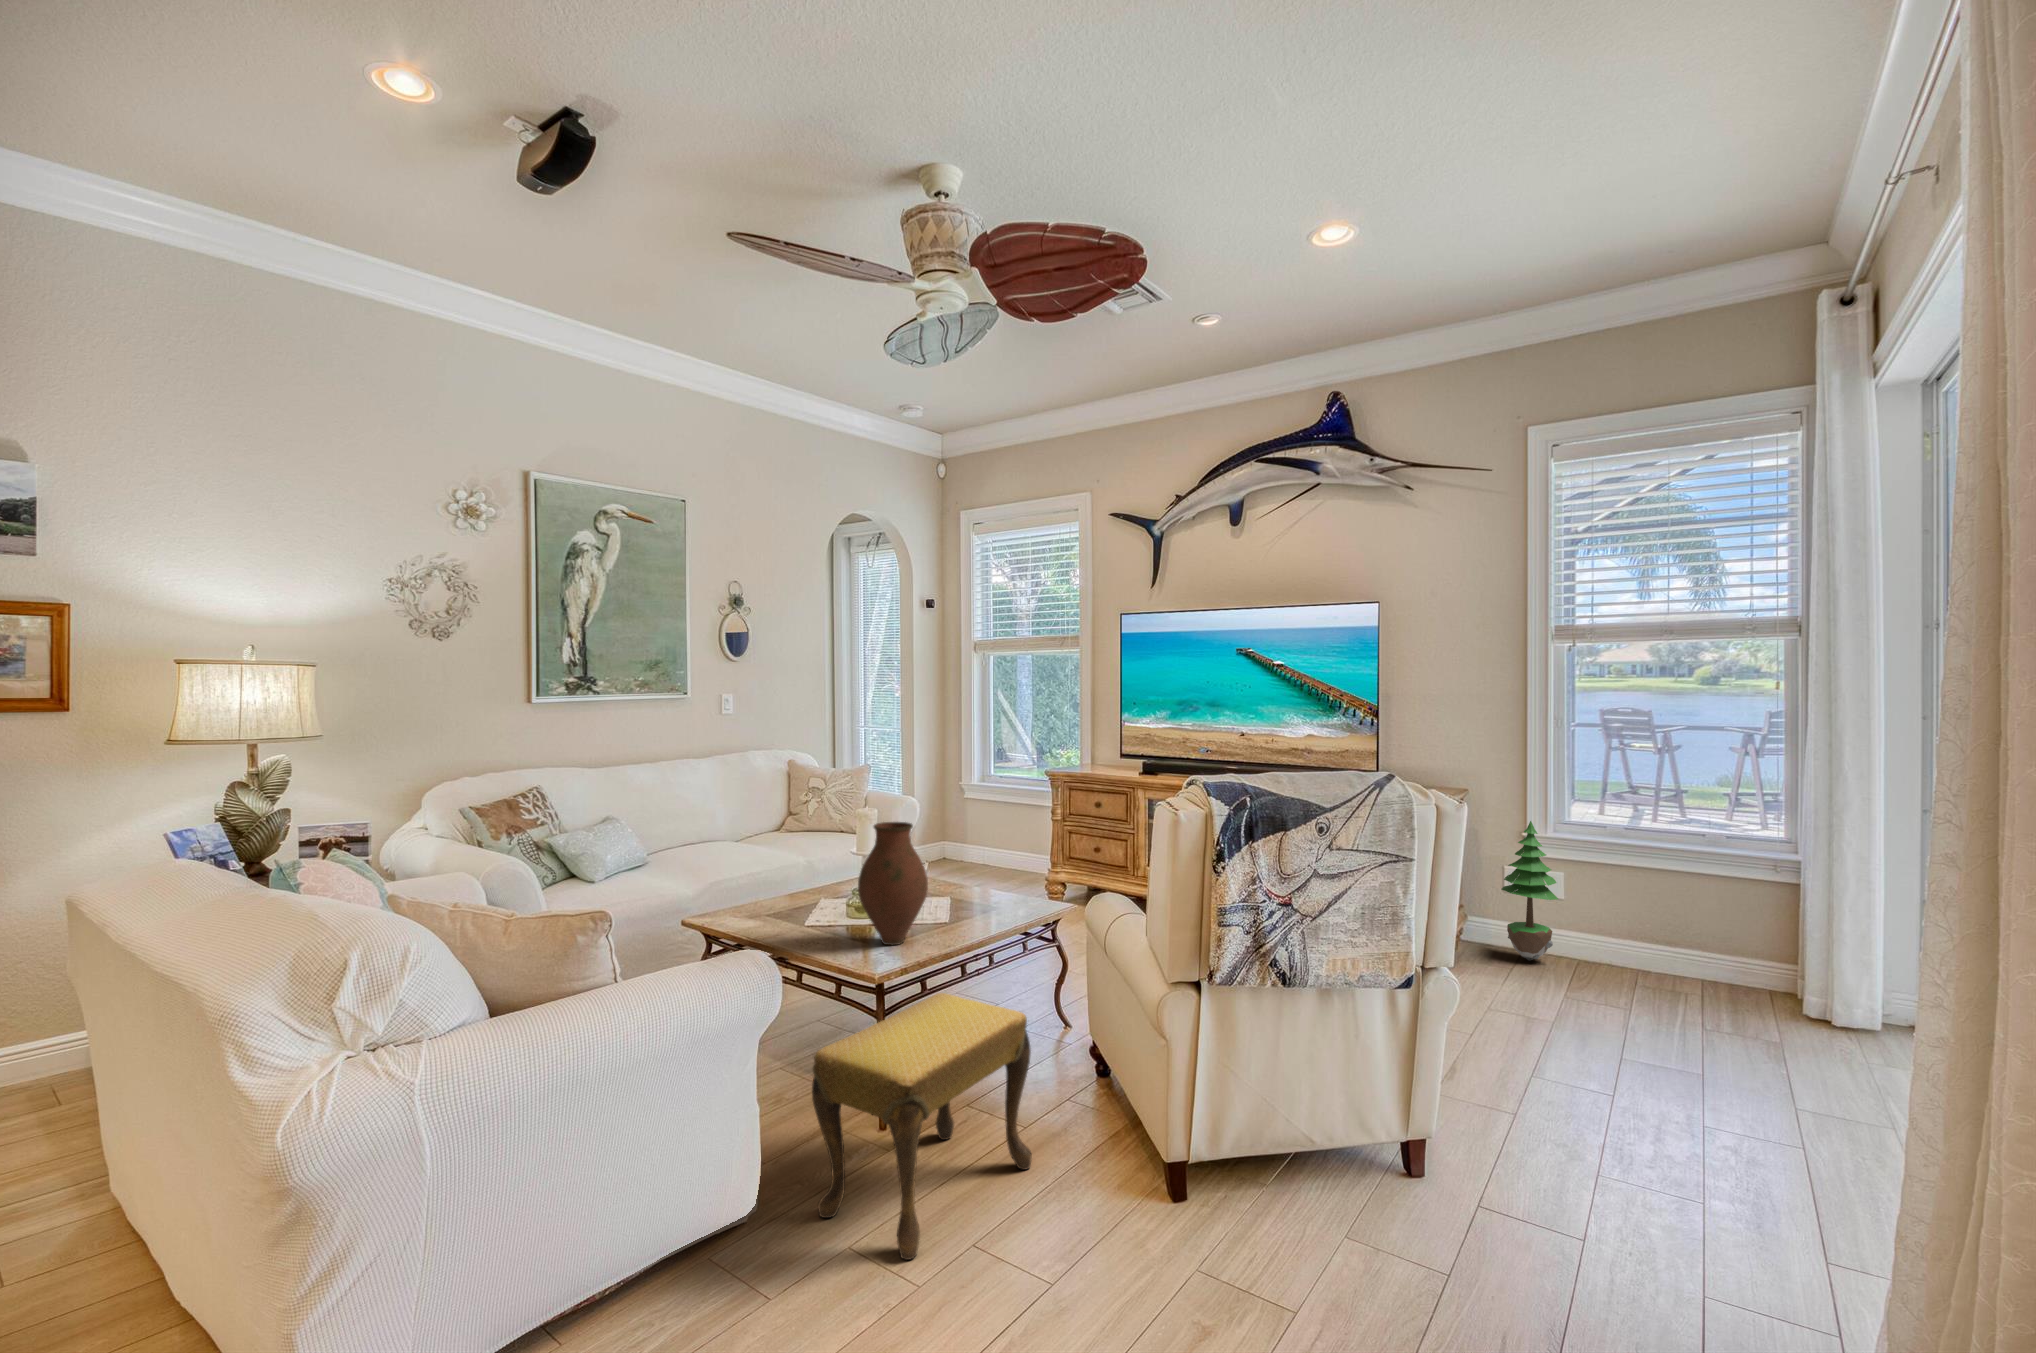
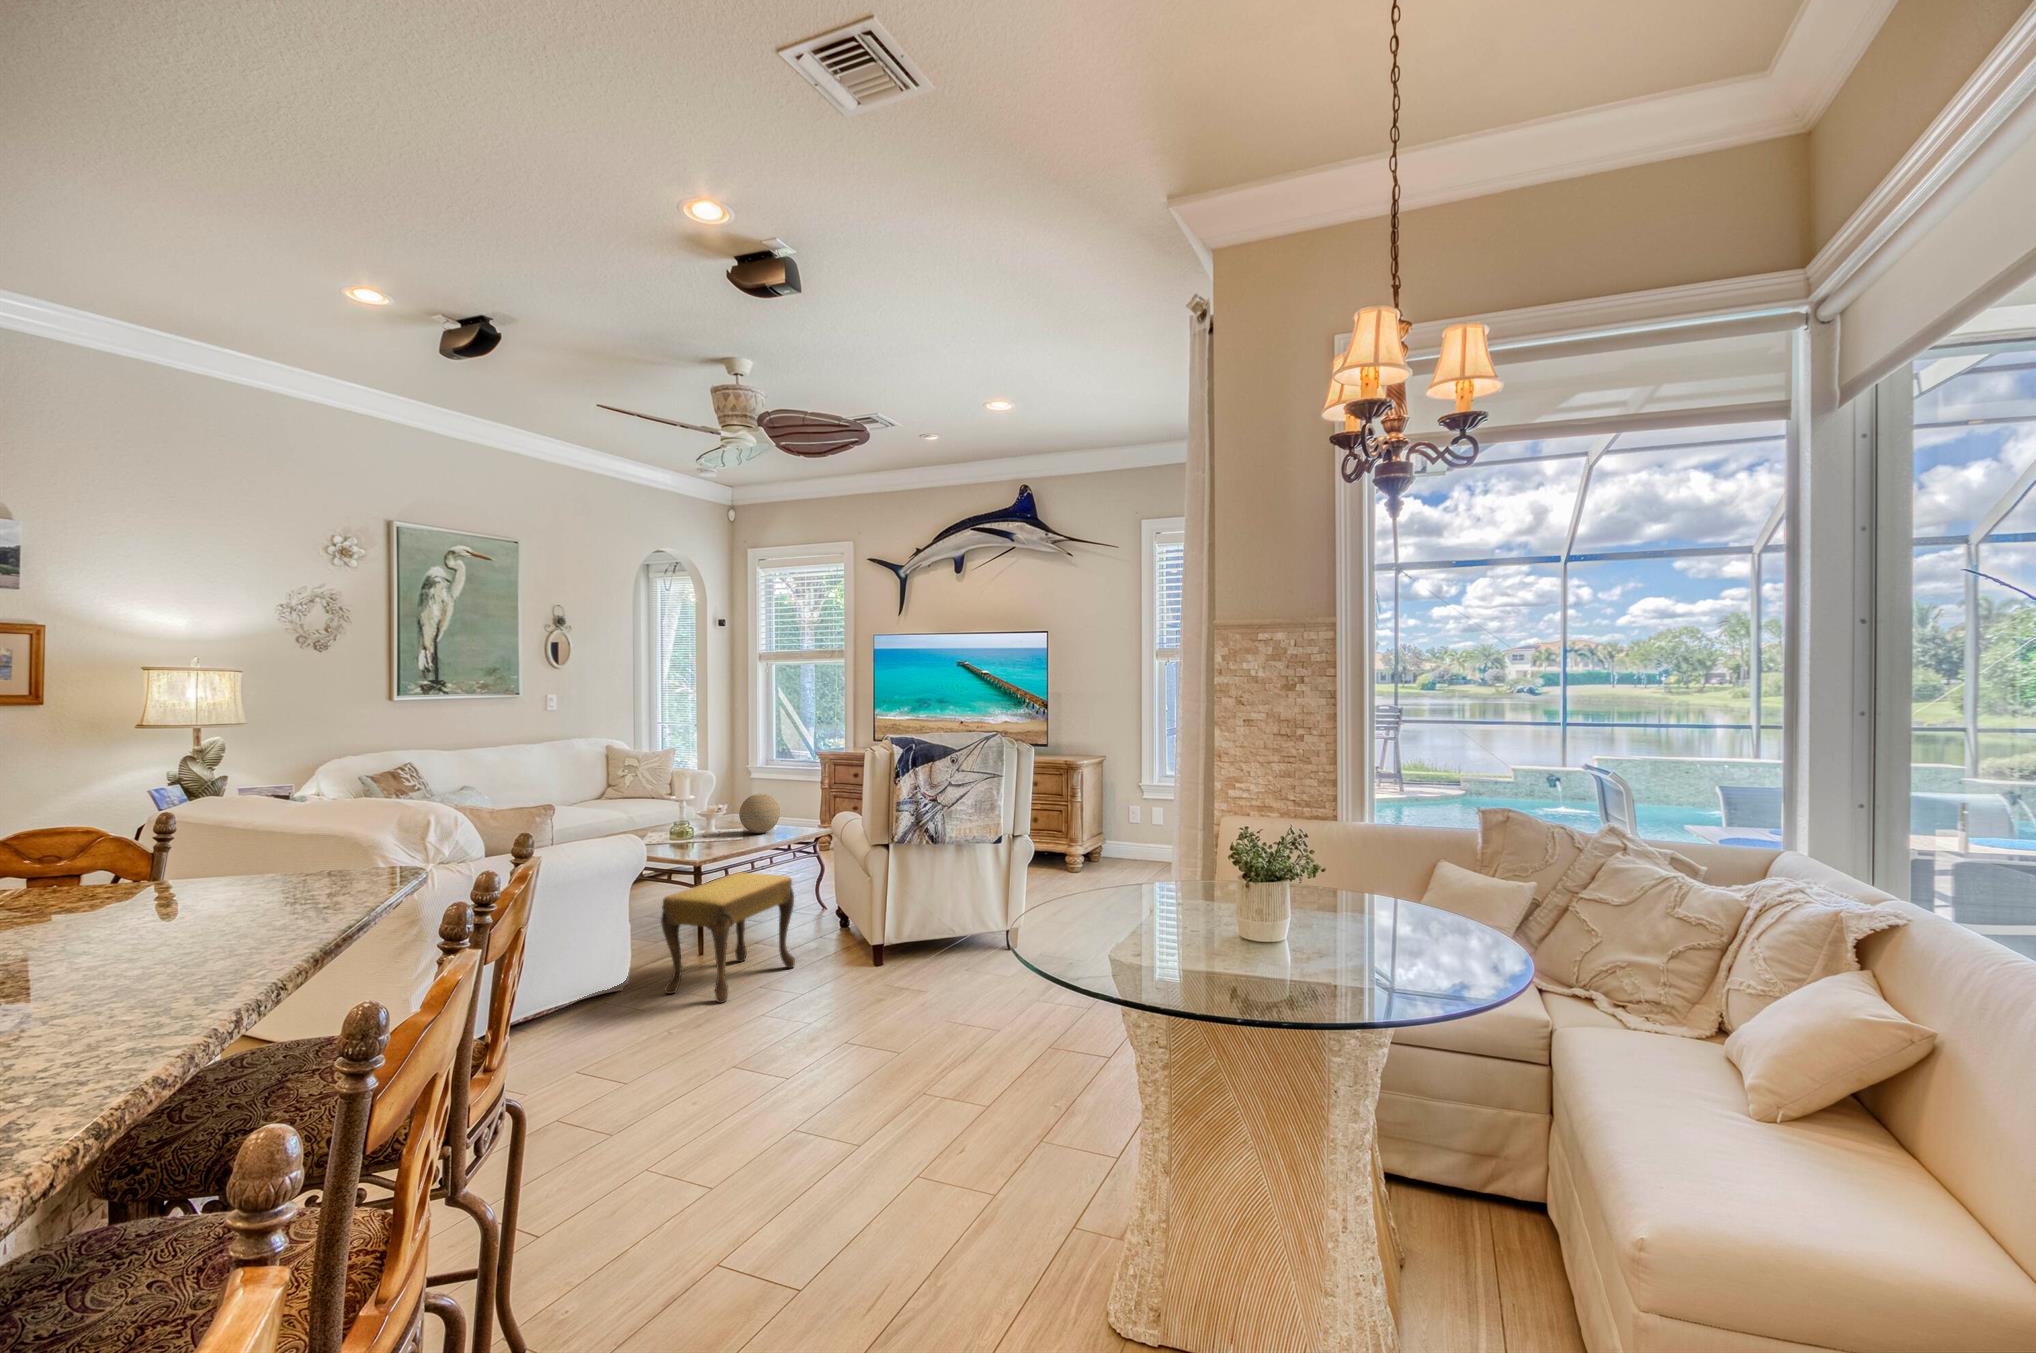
potted tree: present [1502,821,1558,961] -> none [1115,773,1148,864]
vase: present [858,822,928,945] -> none [681,773,729,851]
decorative orb: none [946,847,1004,907] -> present [739,794,780,833]

